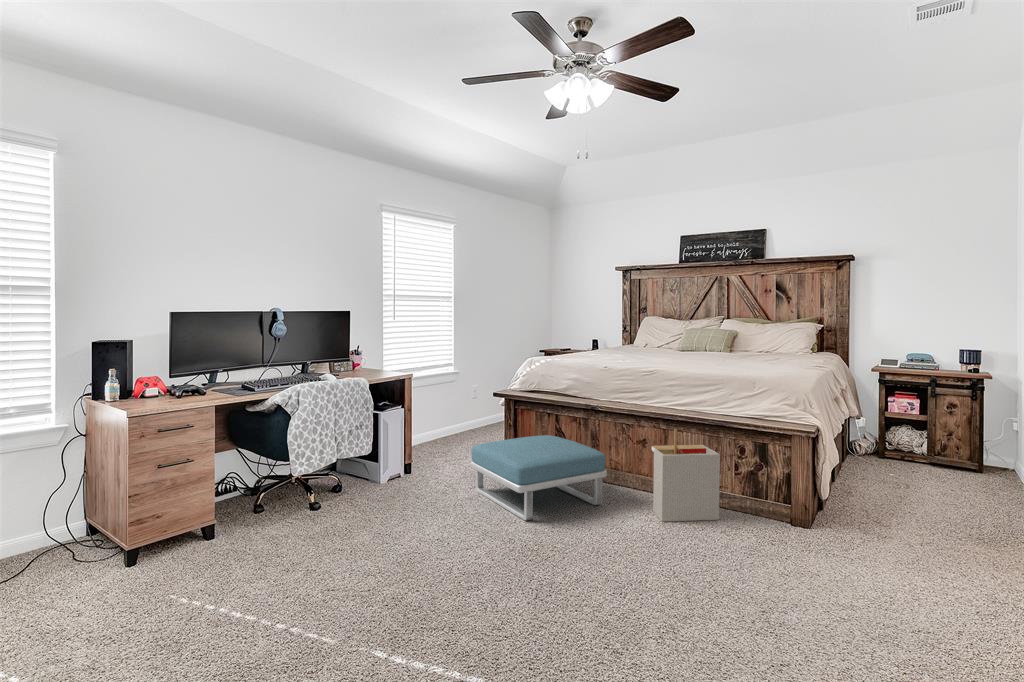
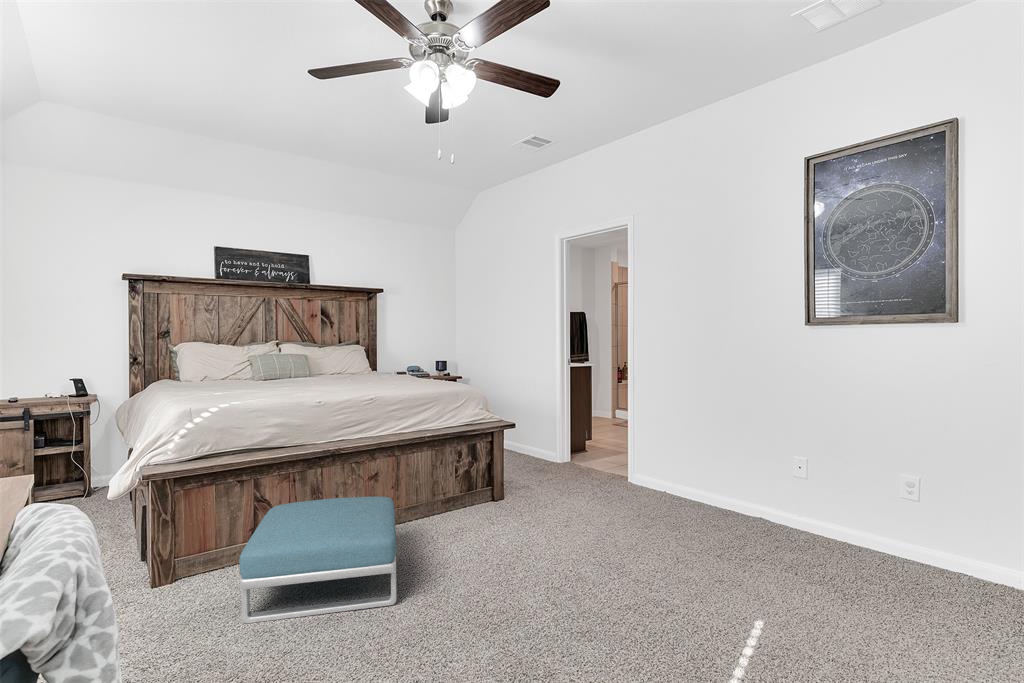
storage bin: present [652,429,720,522] -> none [423,450,474,539]

